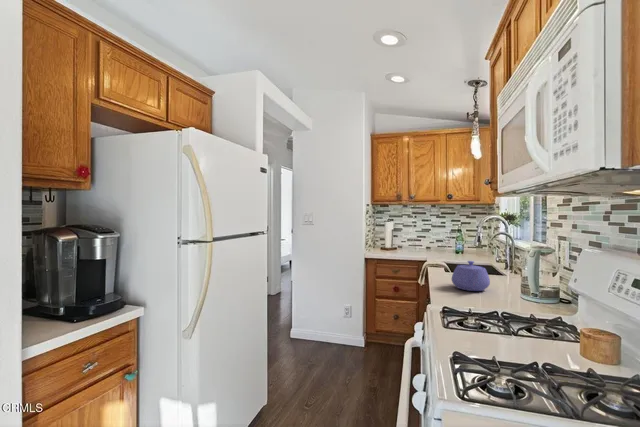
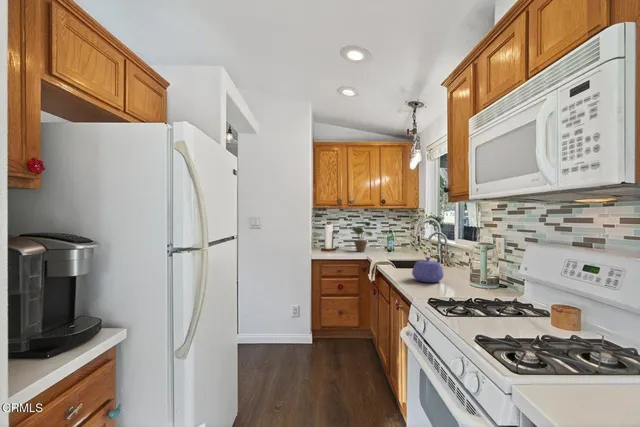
potted plant: none [407,219,436,253] -> present [346,222,372,252]

